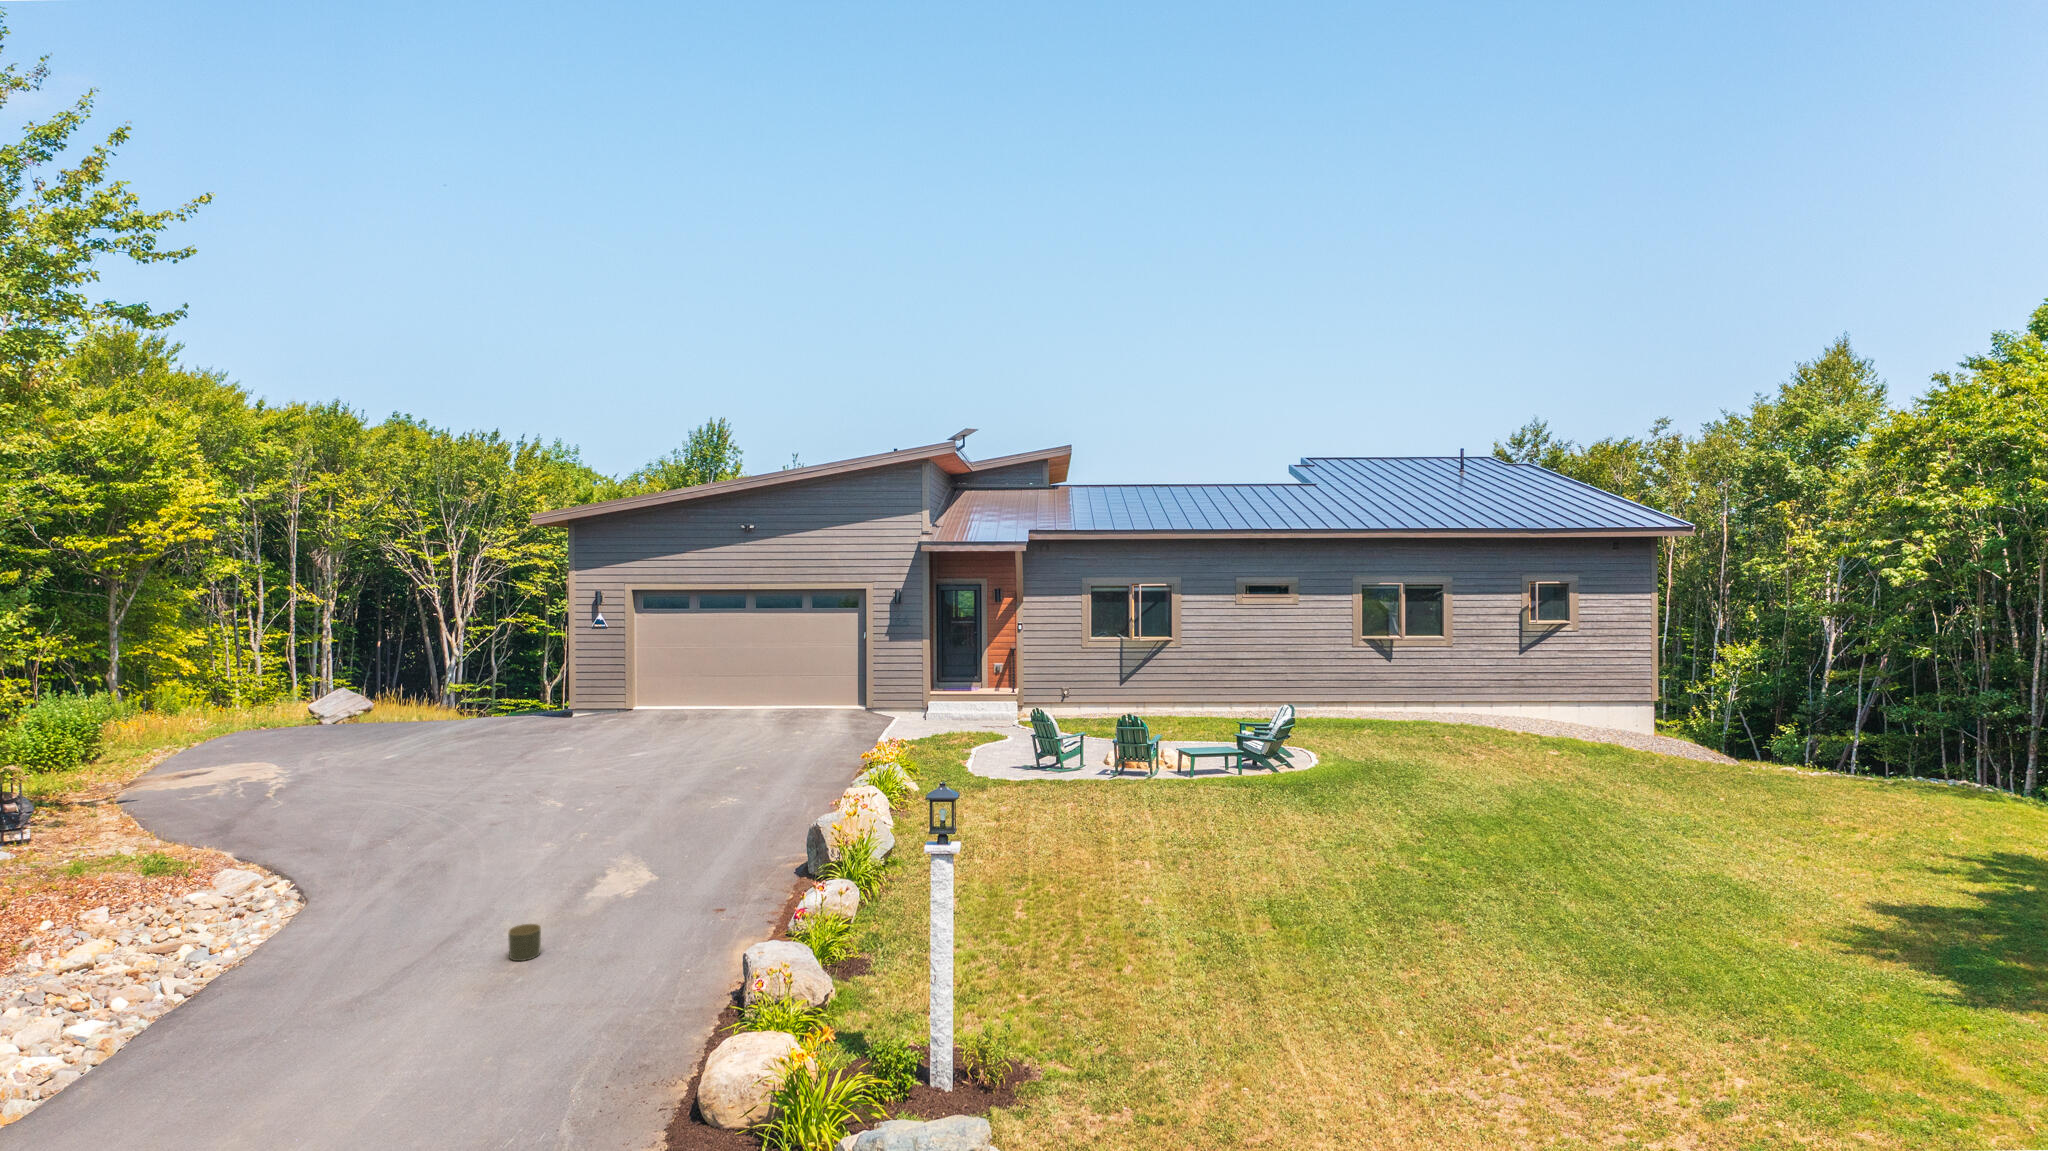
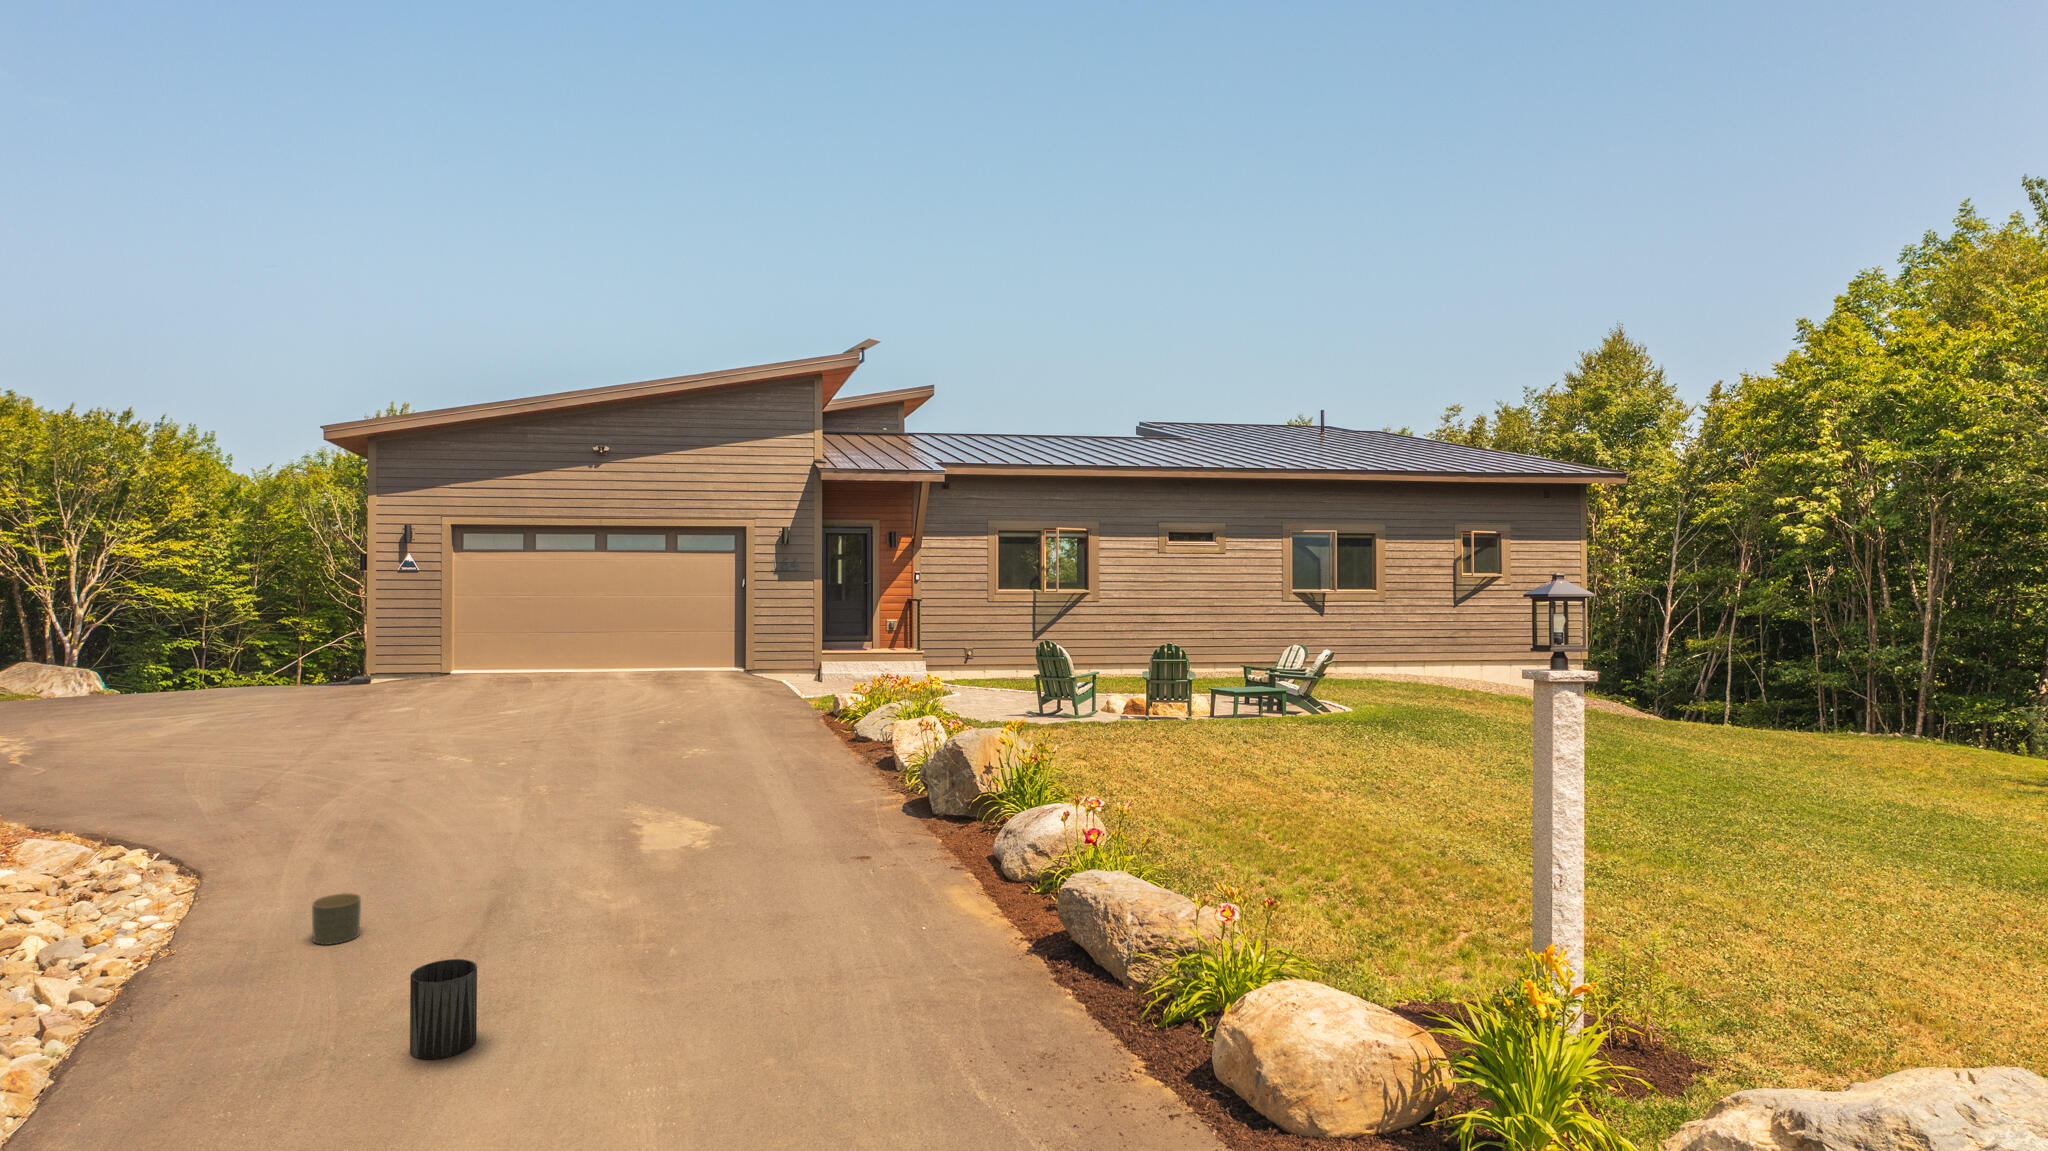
trash can: none [563,983,607,1052] -> present [410,959,477,1059]

